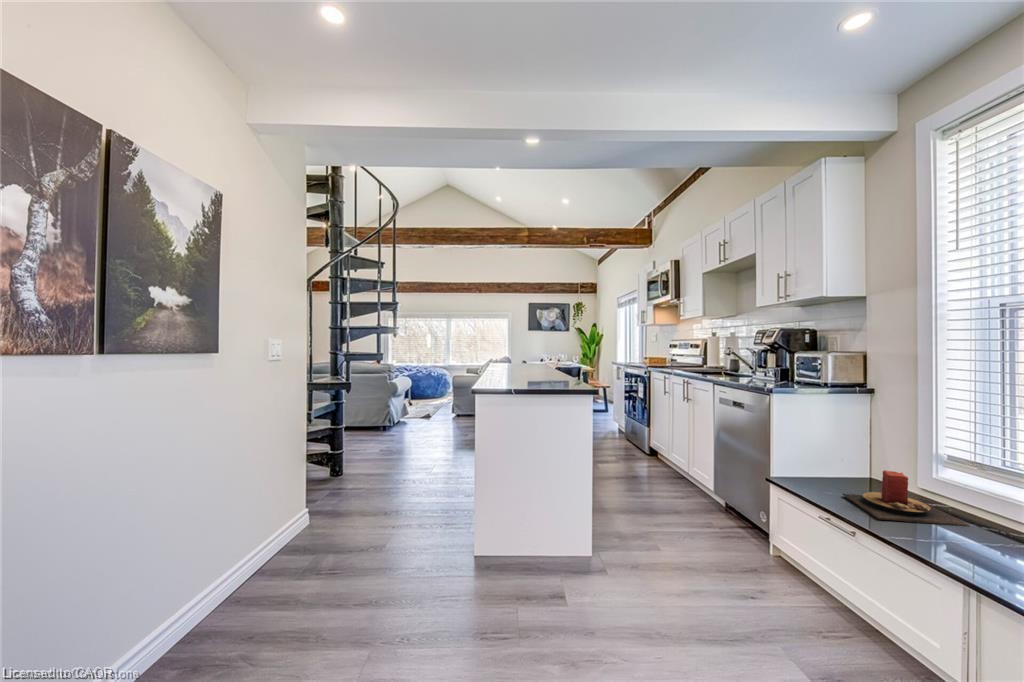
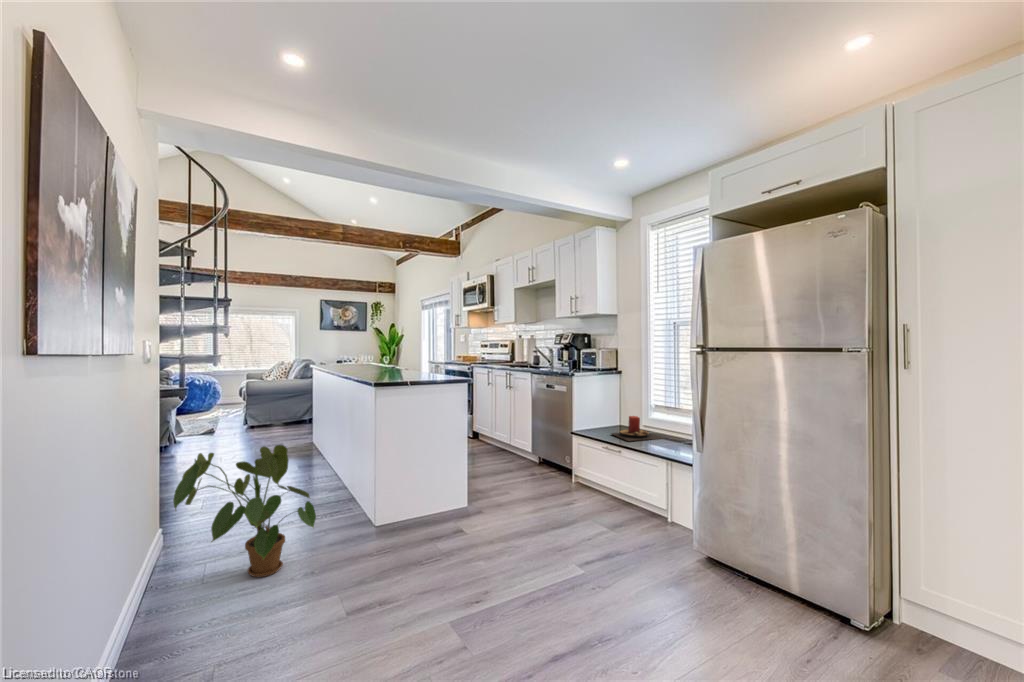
house plant: none [212,455,364,614] -> present [173,445,316,577]

